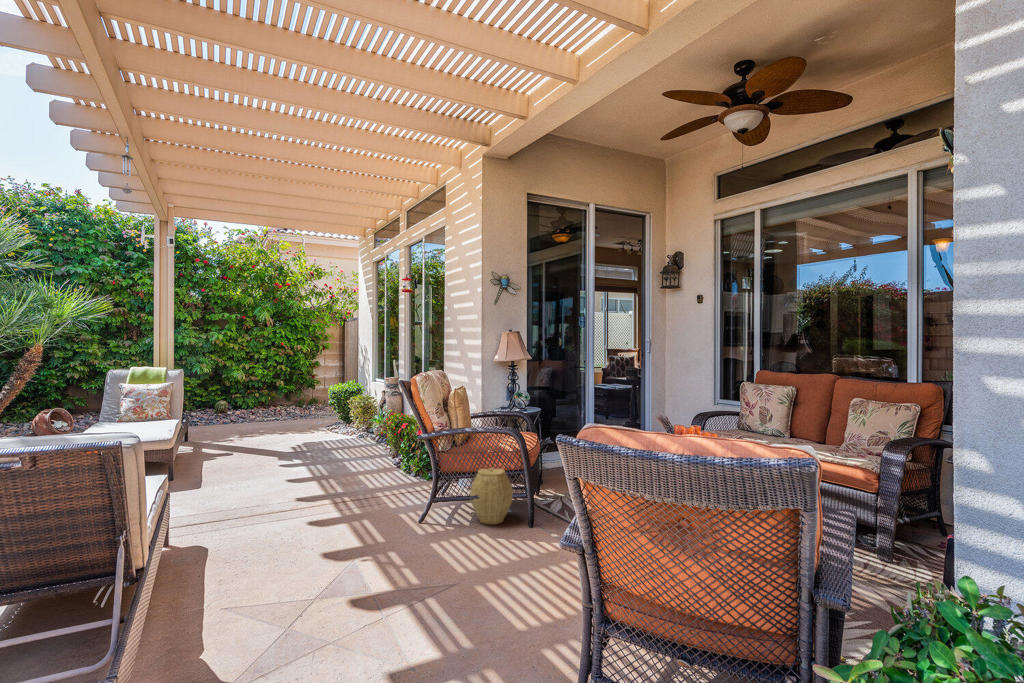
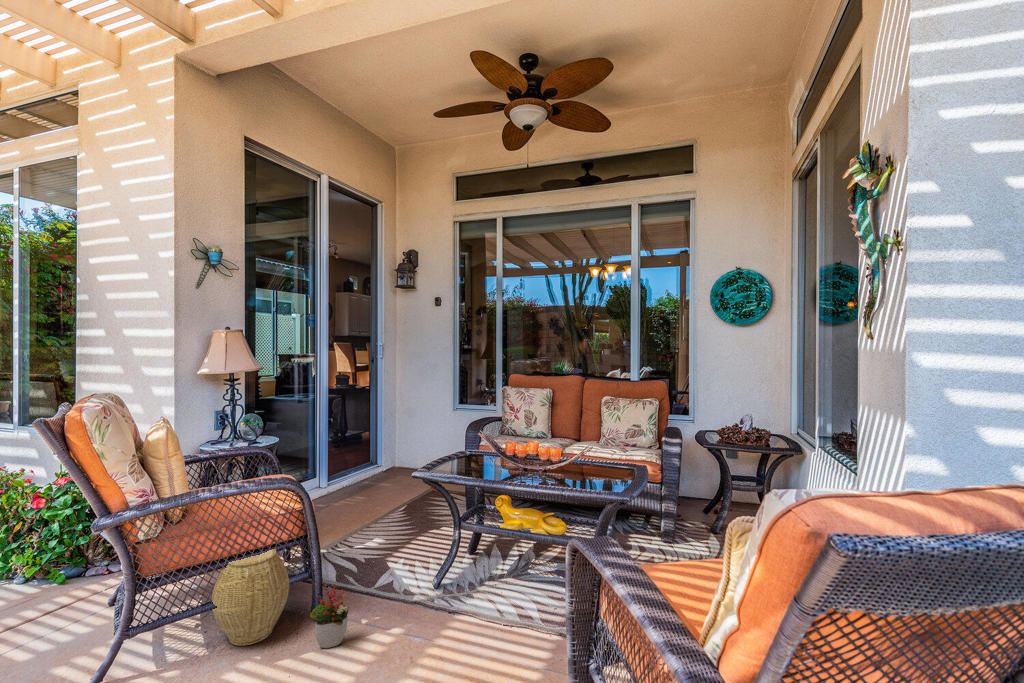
decorative plant: none [513,497,536,538] -> present [310,584,349,648]

